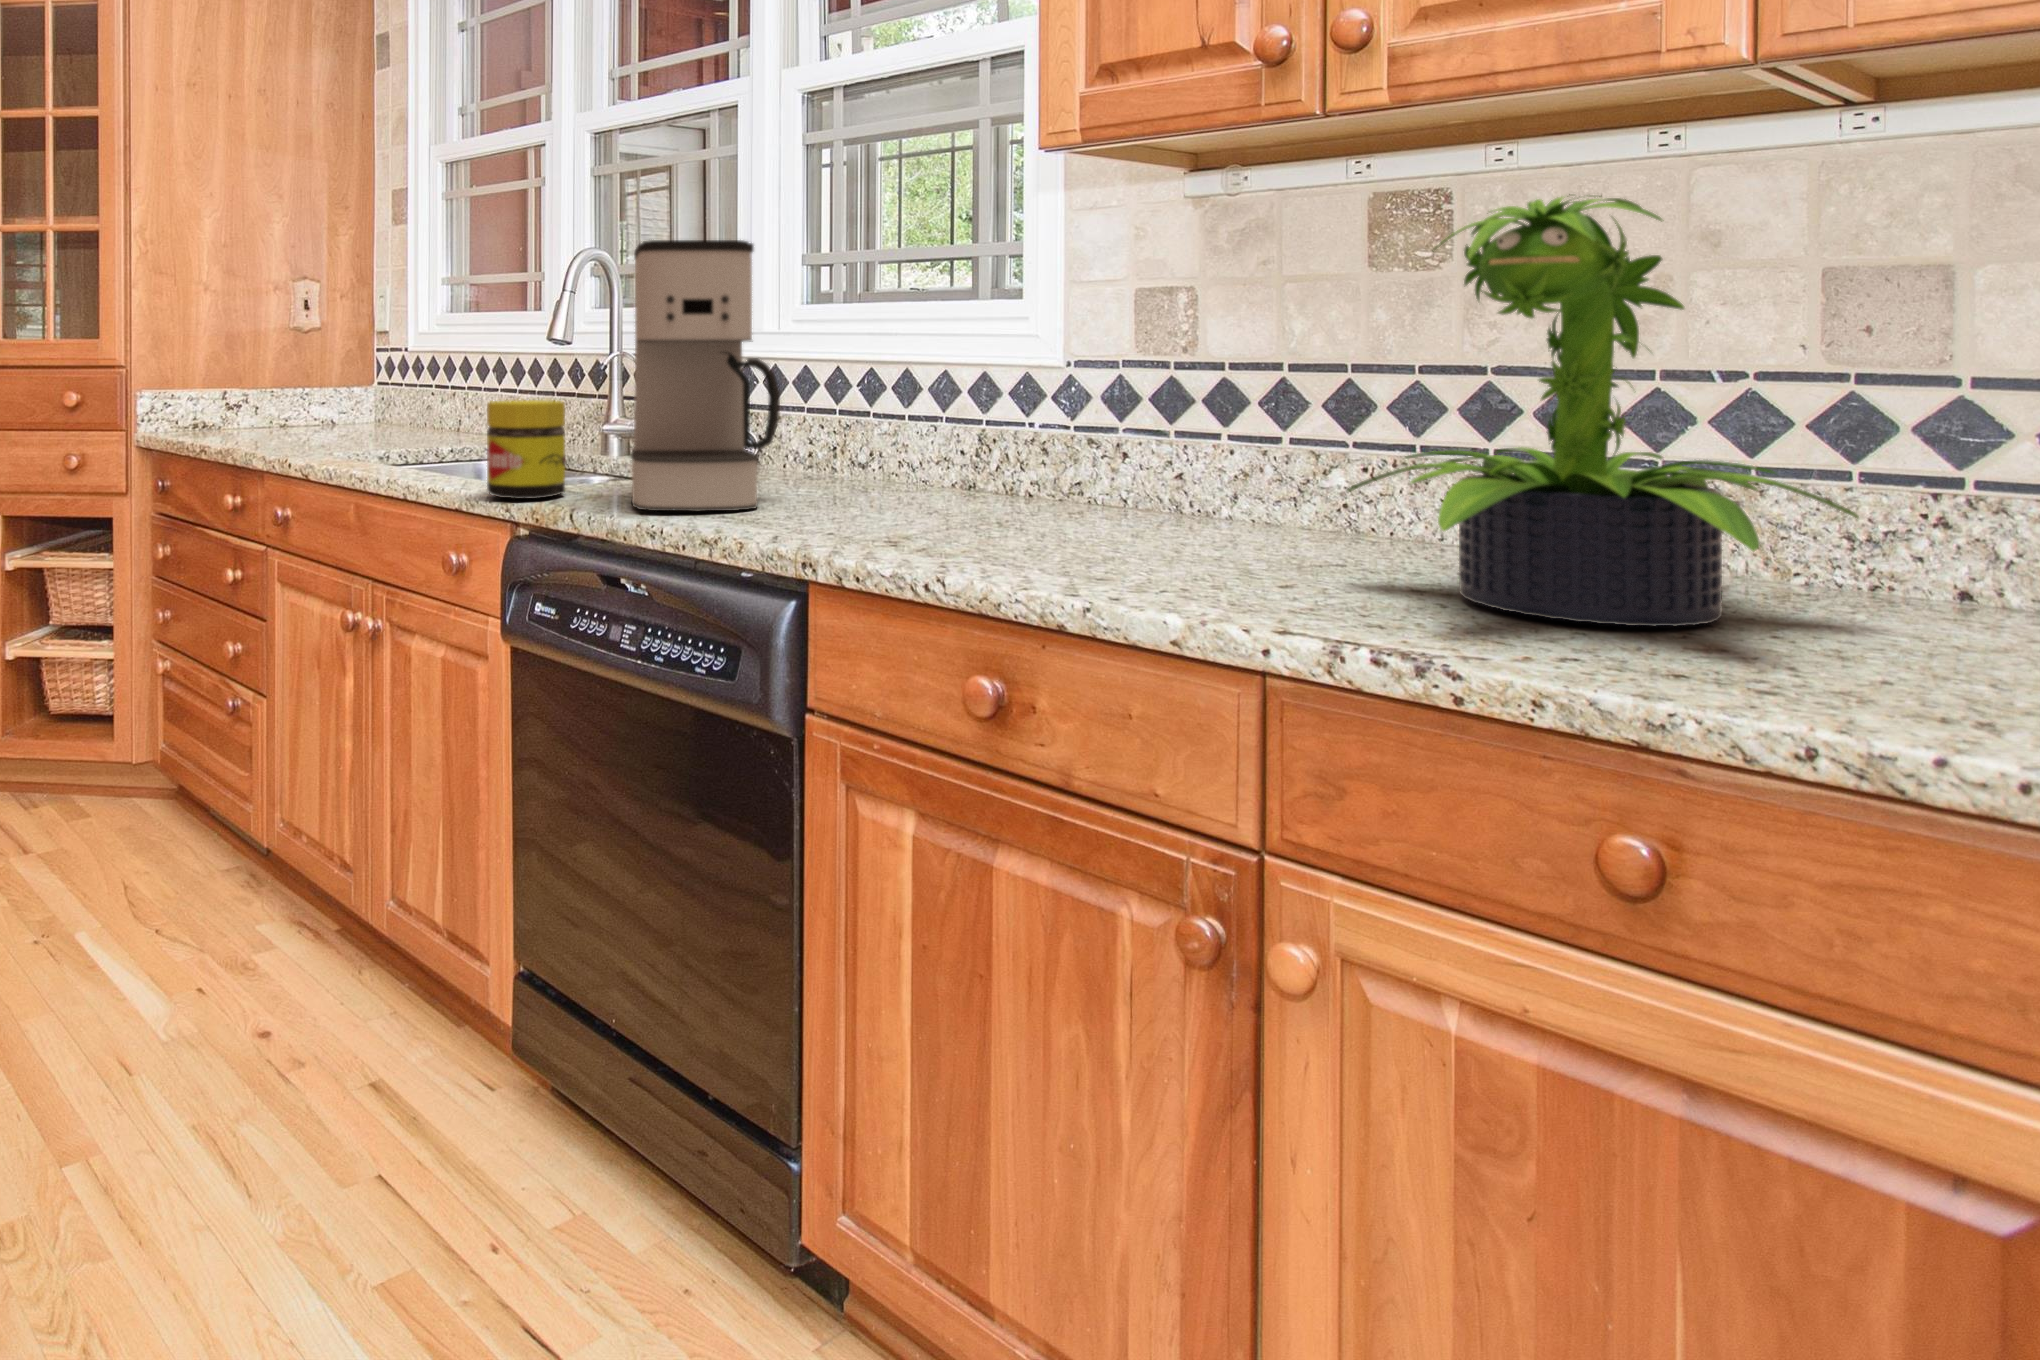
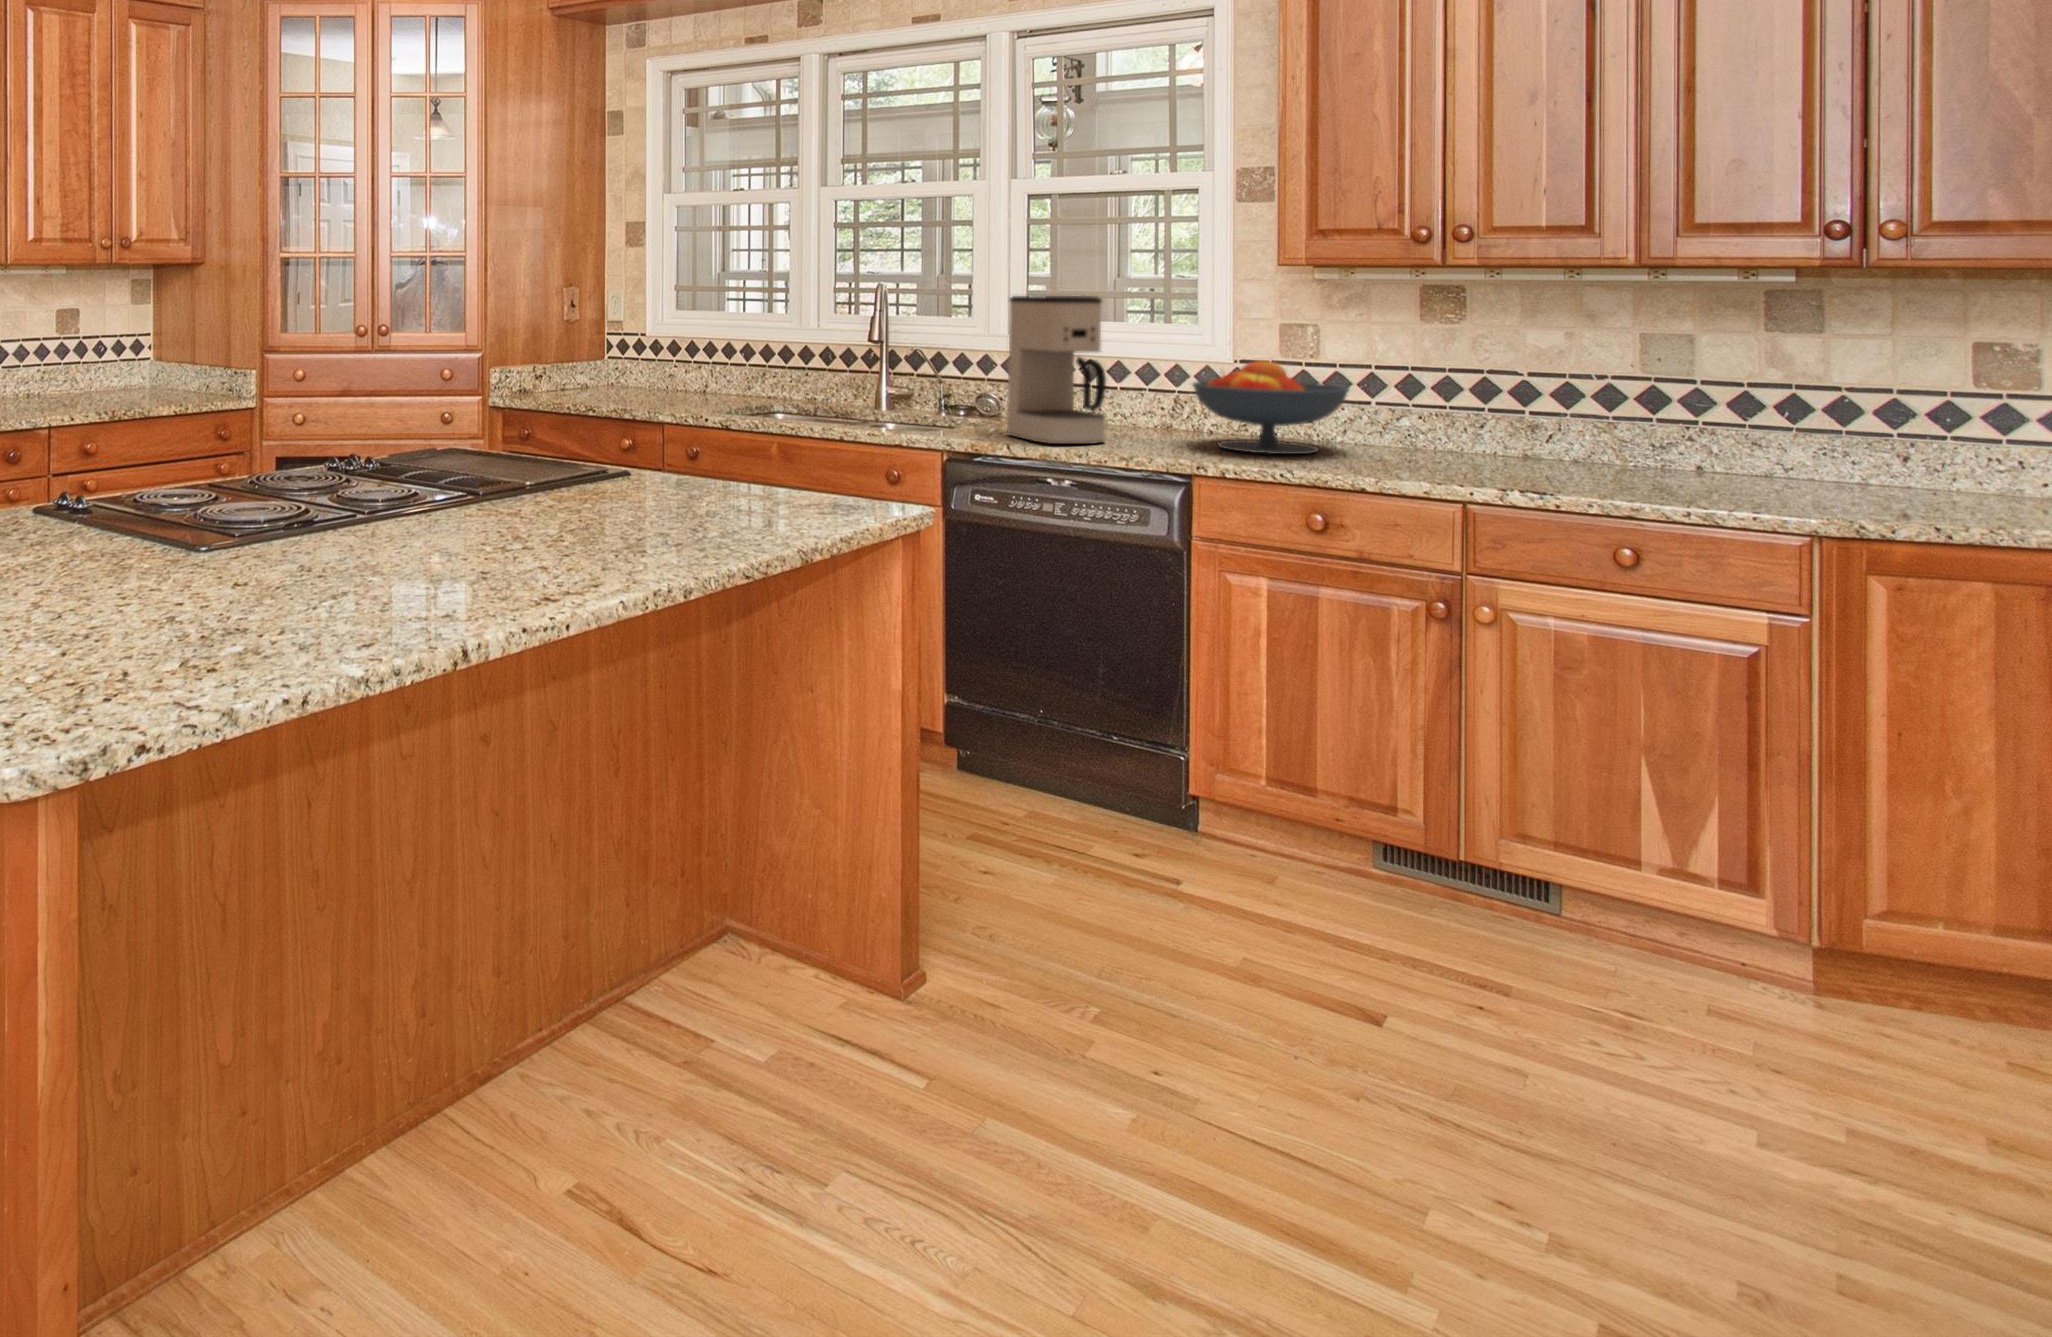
potted plant: present [1347,194,1858,626] -> none [1468,310,1676,480]
fruit bowl: none [874,353,1164,539] -> present [1193,361,1349,454]
jar: present [487,400,565,499] -> none [924,382,970,439]

